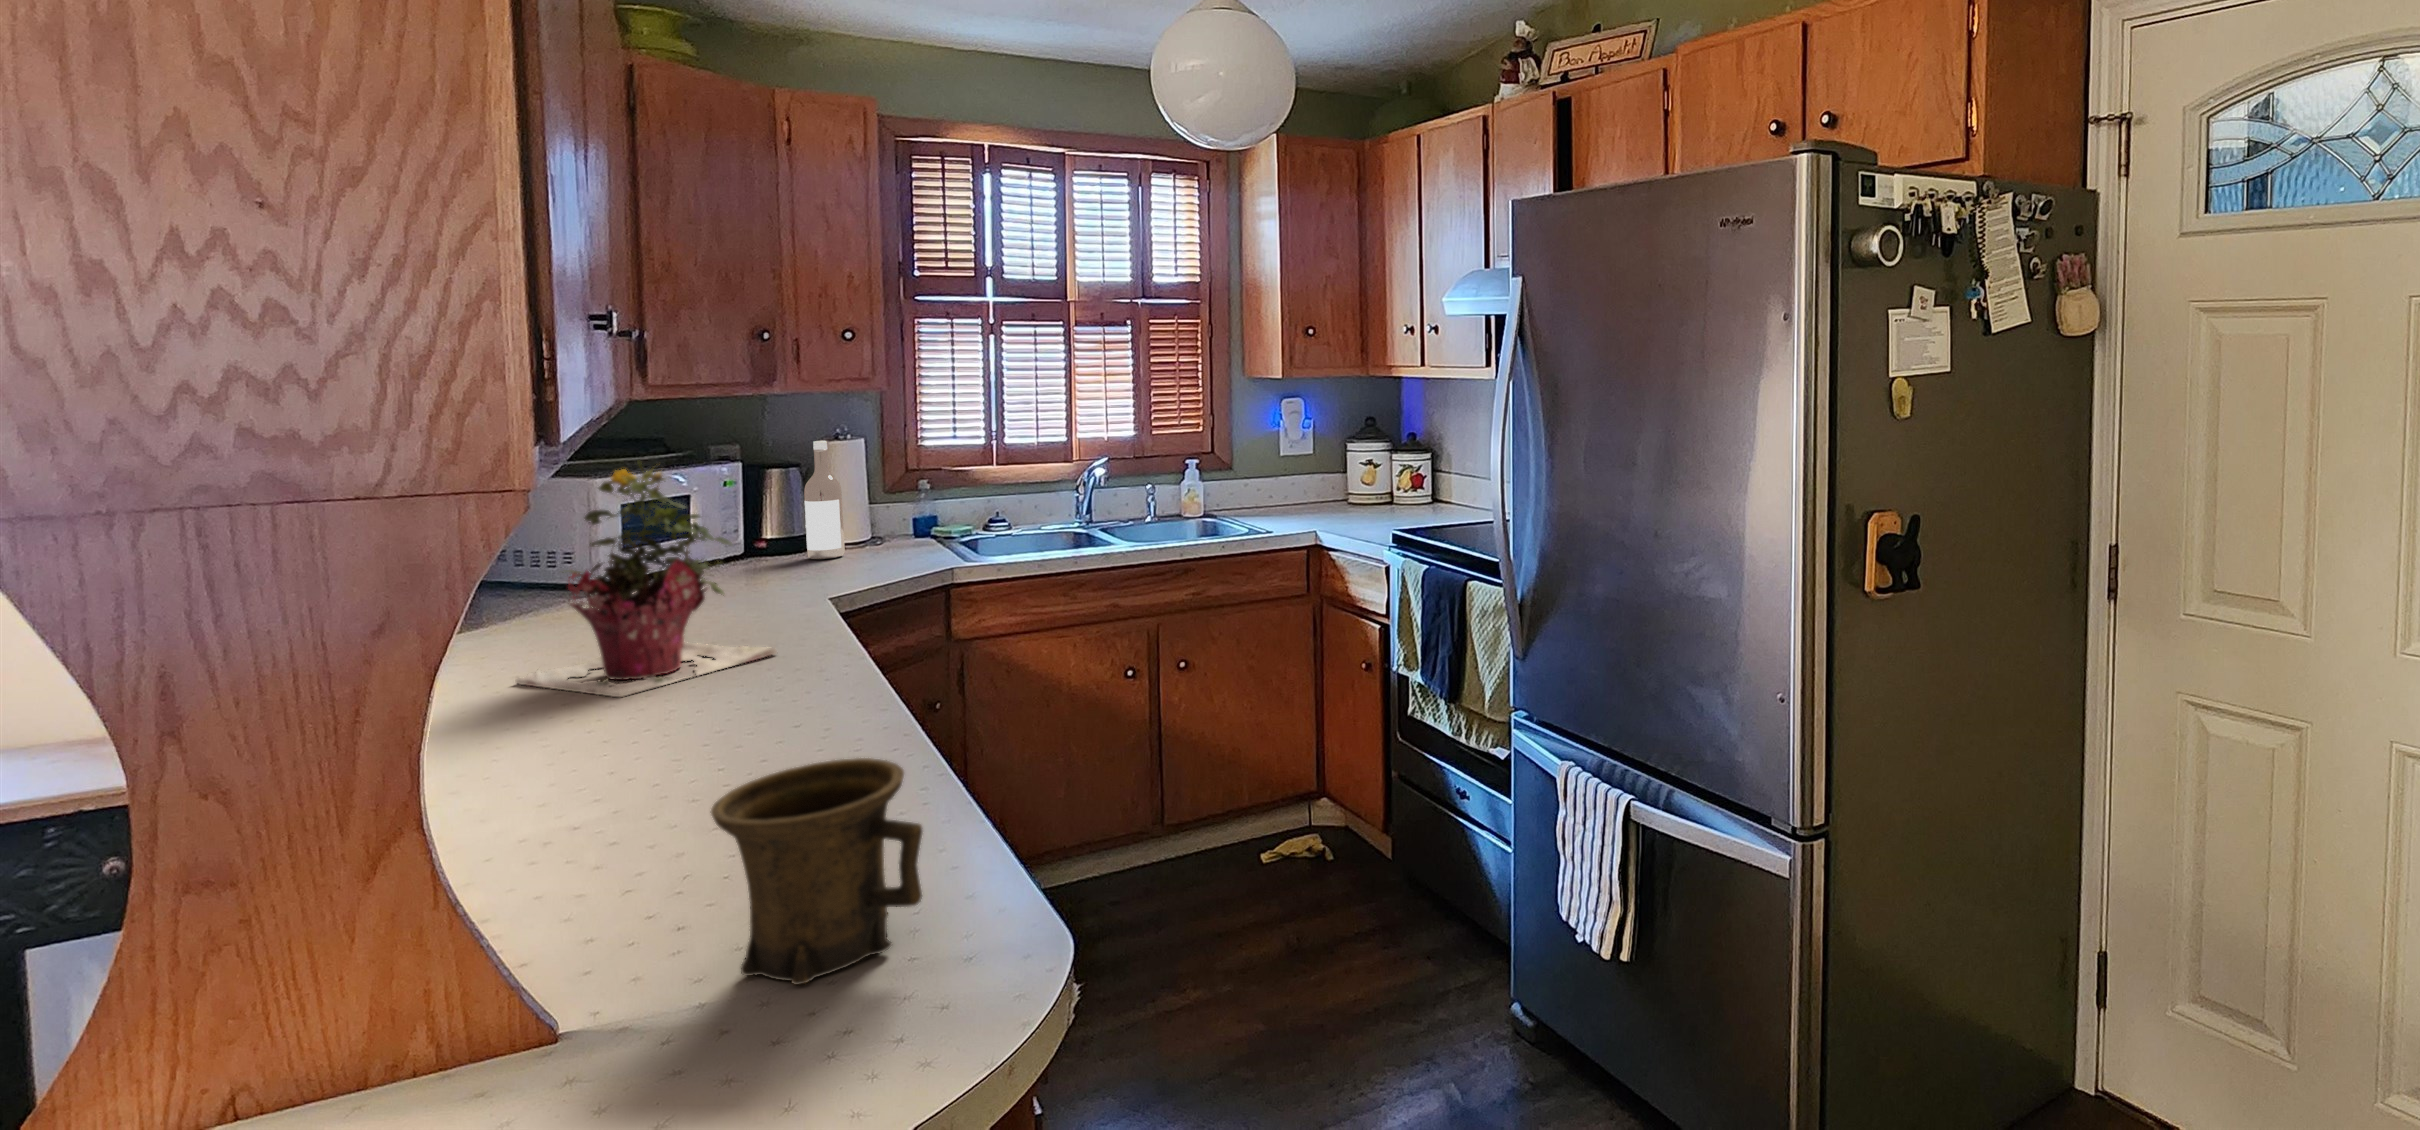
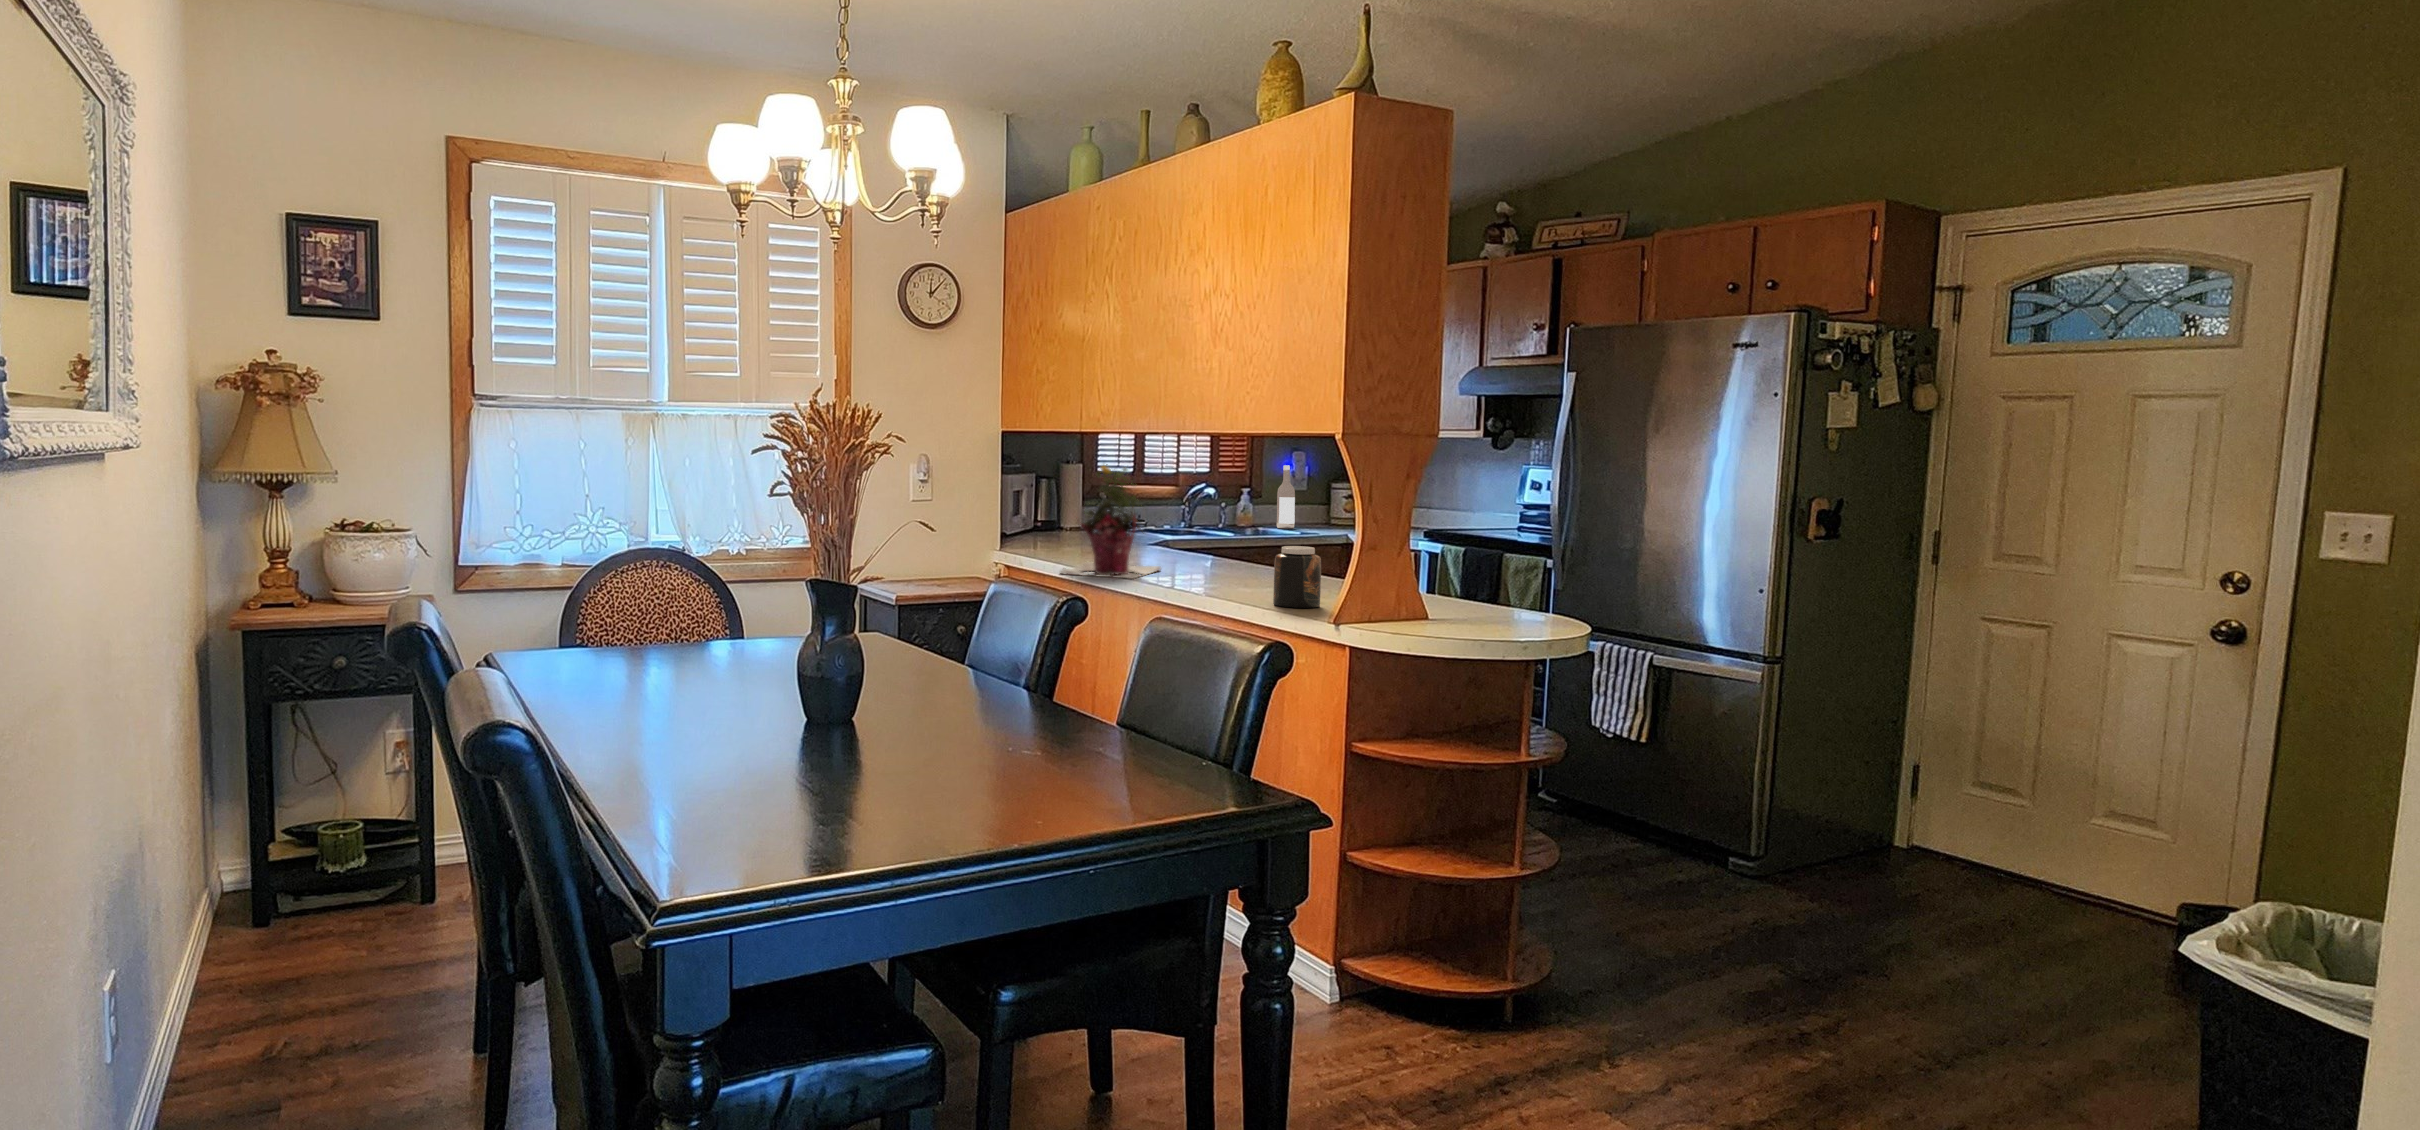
wine bottle: present [804,441,845,559] -> present [1277,465,1295,529]
jar: none [572,689,705,853] -> present [1273,546,1321,608]
mug: present [711,758,922,985] -> none [1436,558,1513,628]

